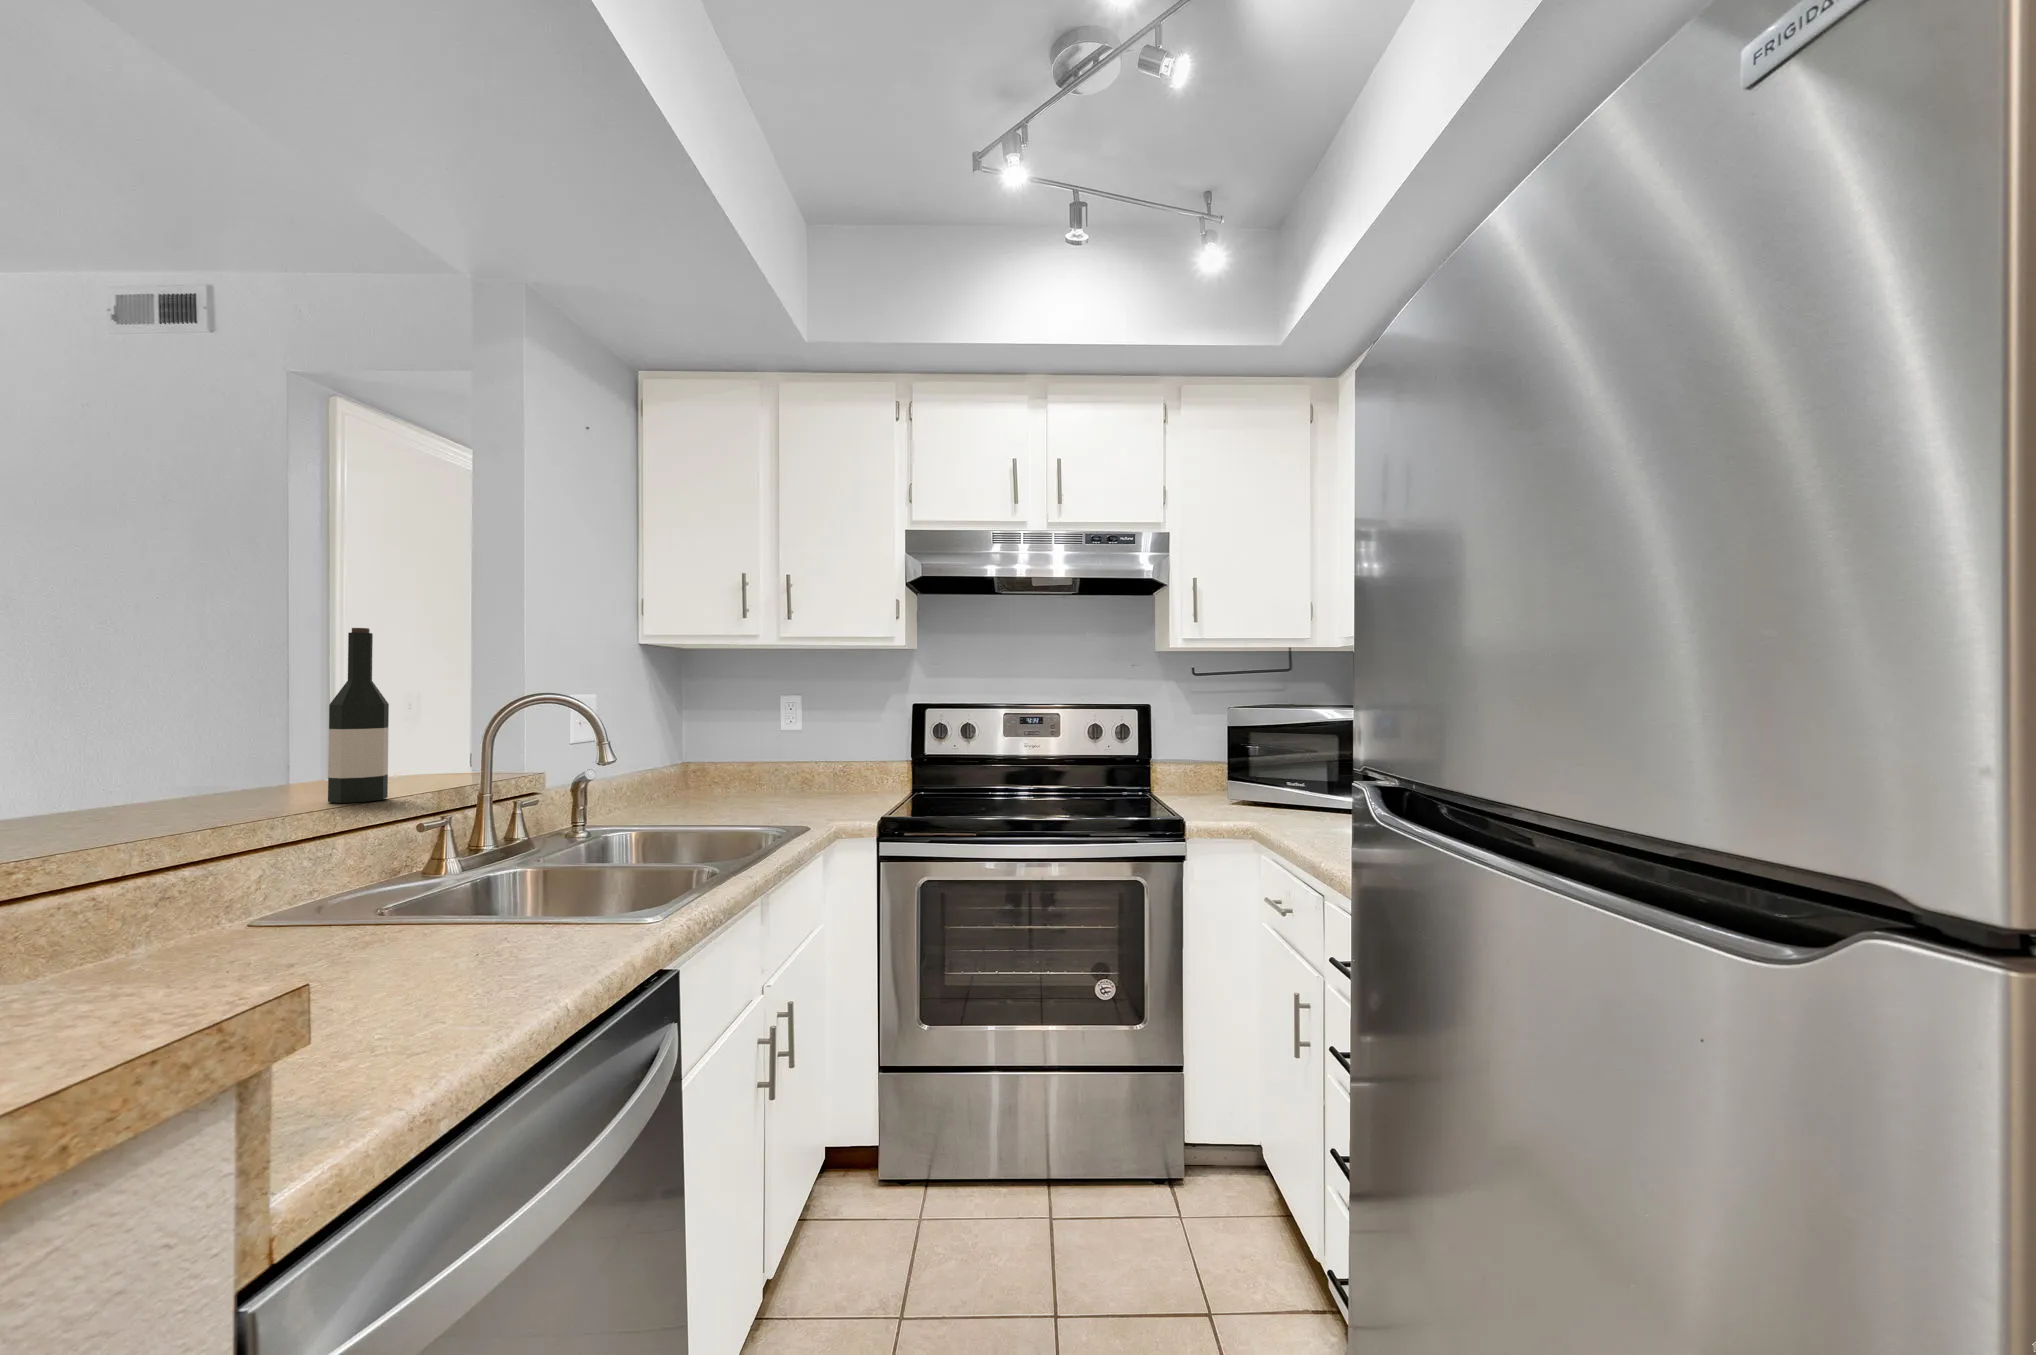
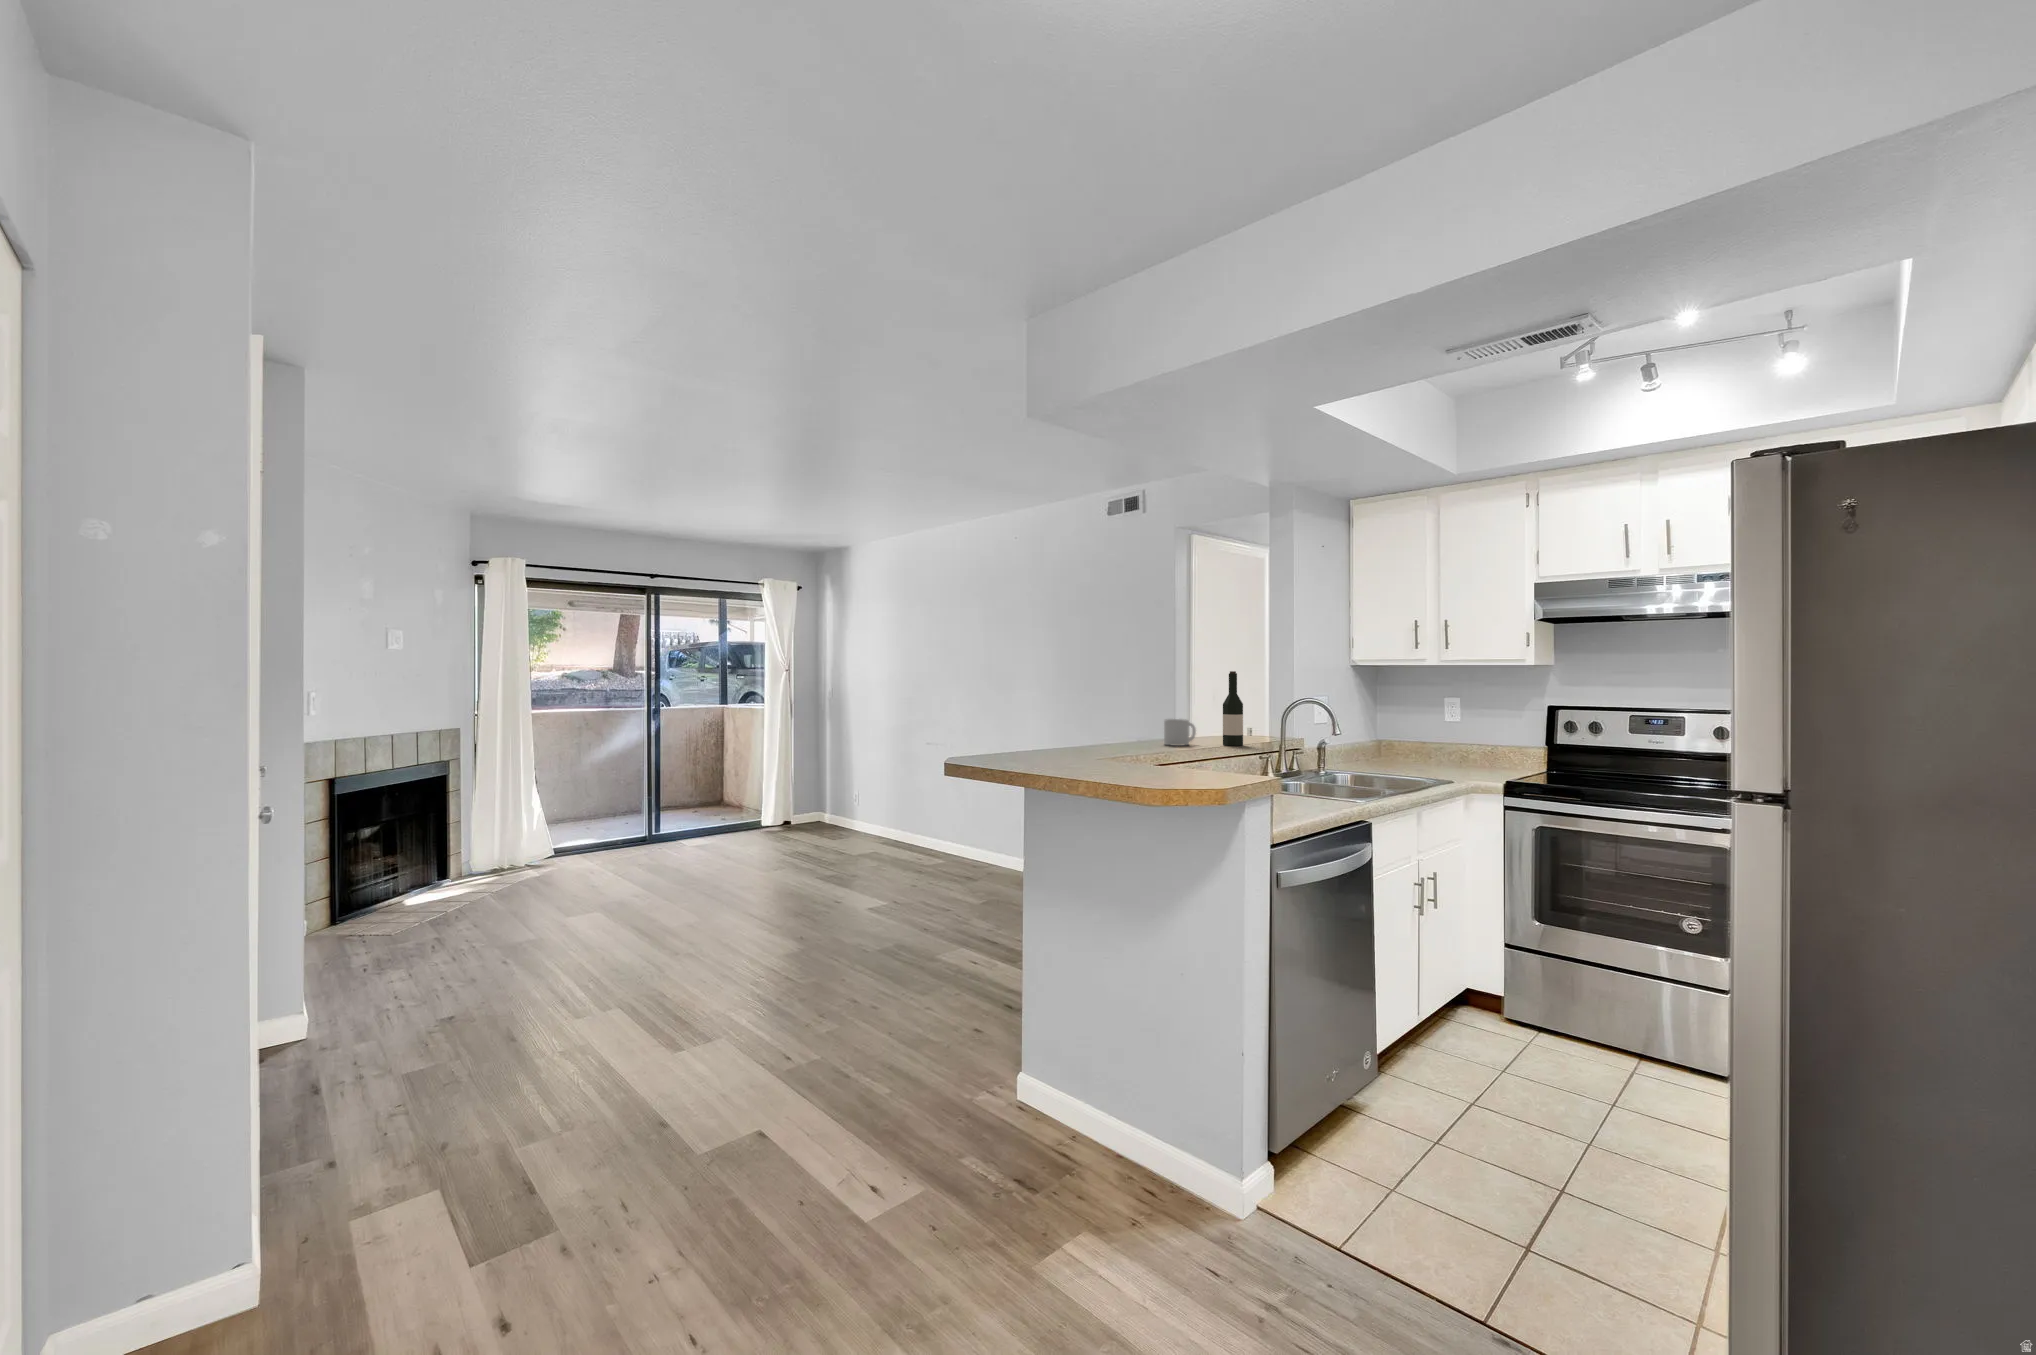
mug: none [125,746,245,818] -> present [1164,719,1196,746]

